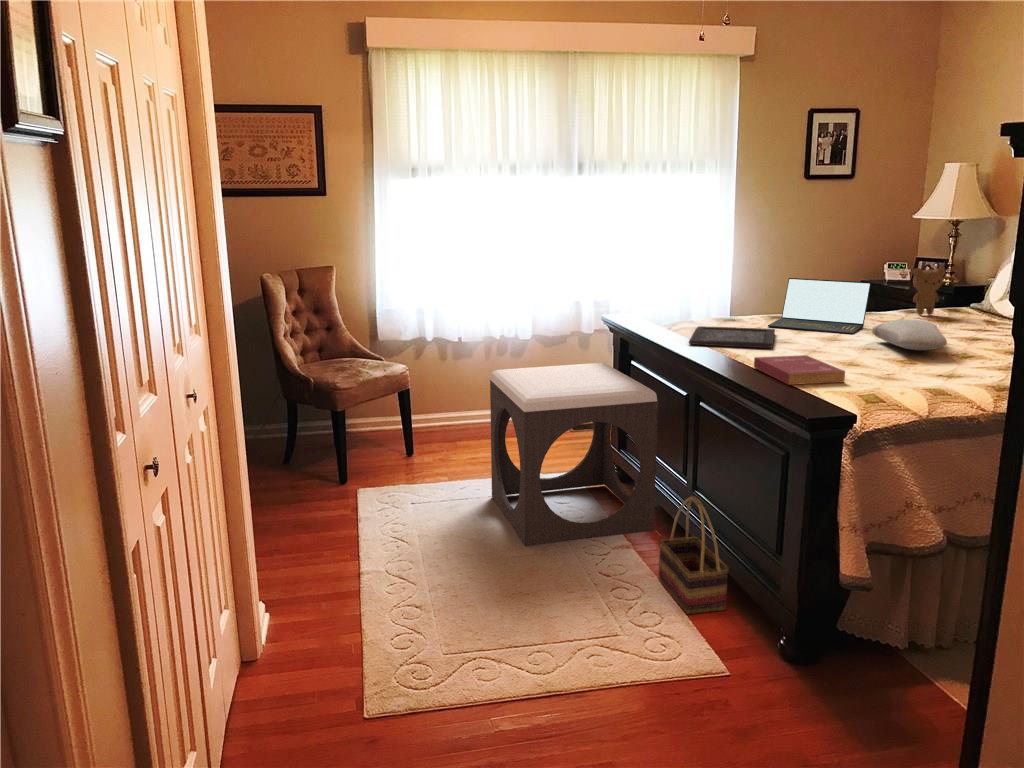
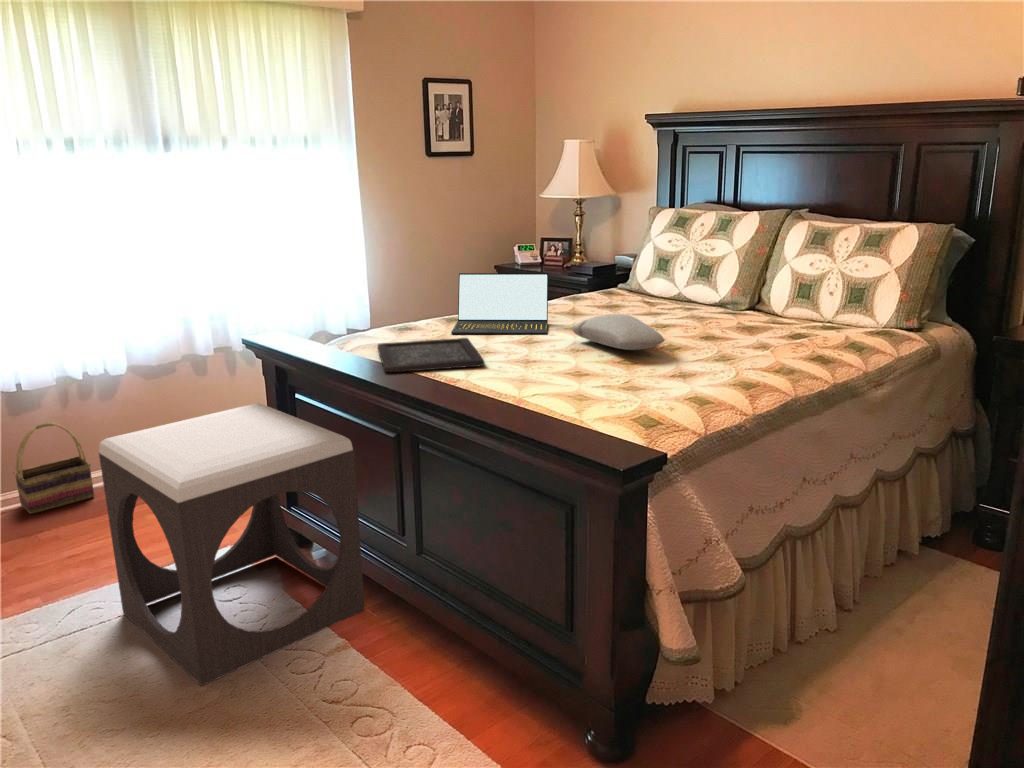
teddy bear: present [913,268,946,315] -> none [574,251,602,302]
book: present [754,355,845,385] -> none [491,375,607,422]
basket: present [659,497,729,614] -> present [14,423,94,514]

